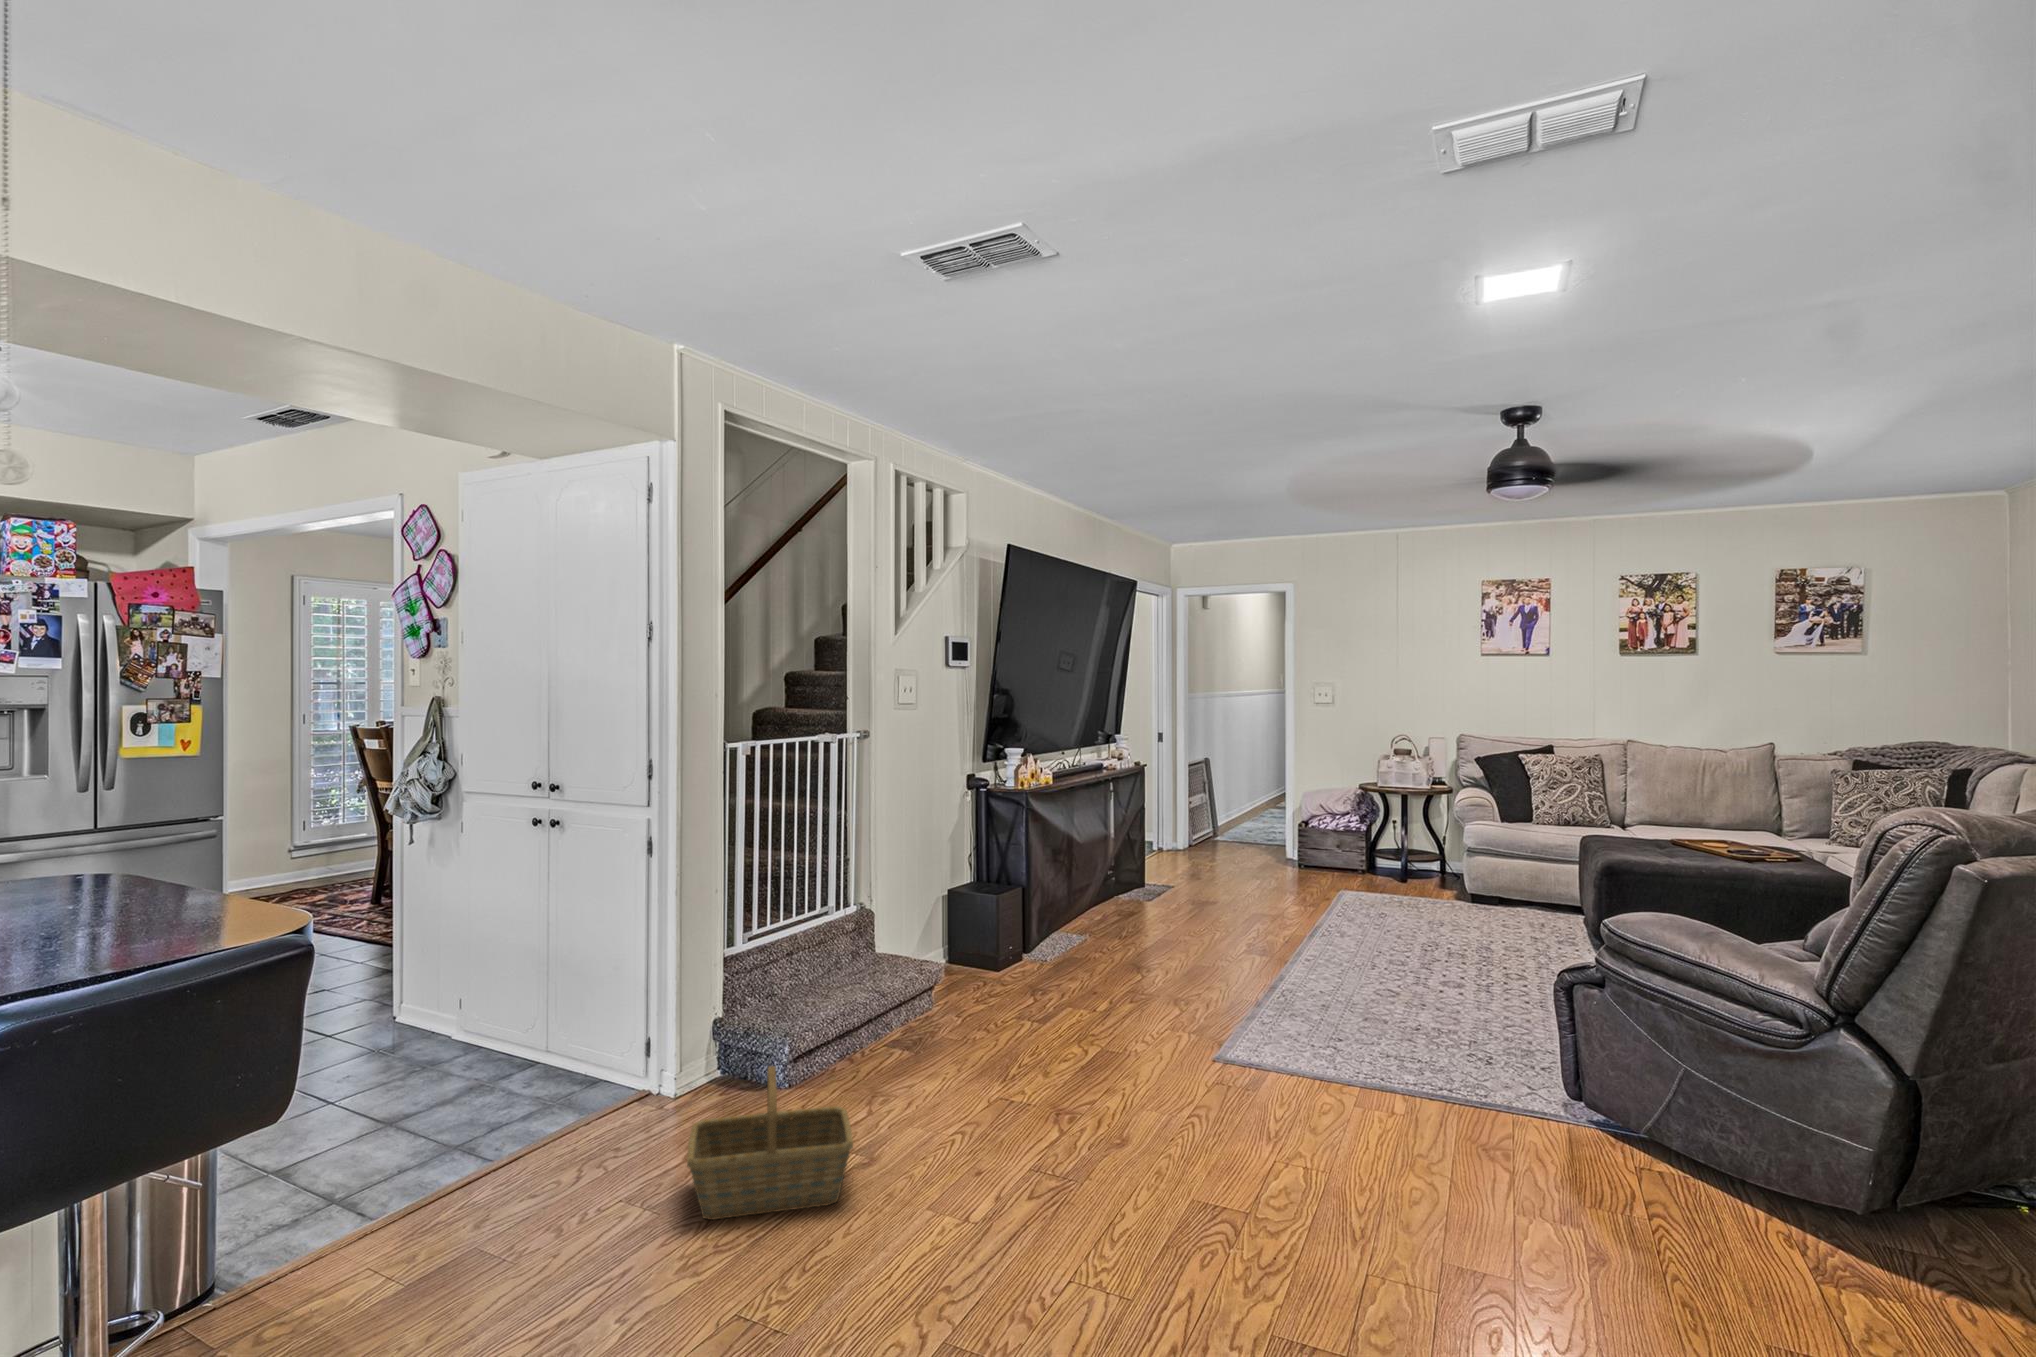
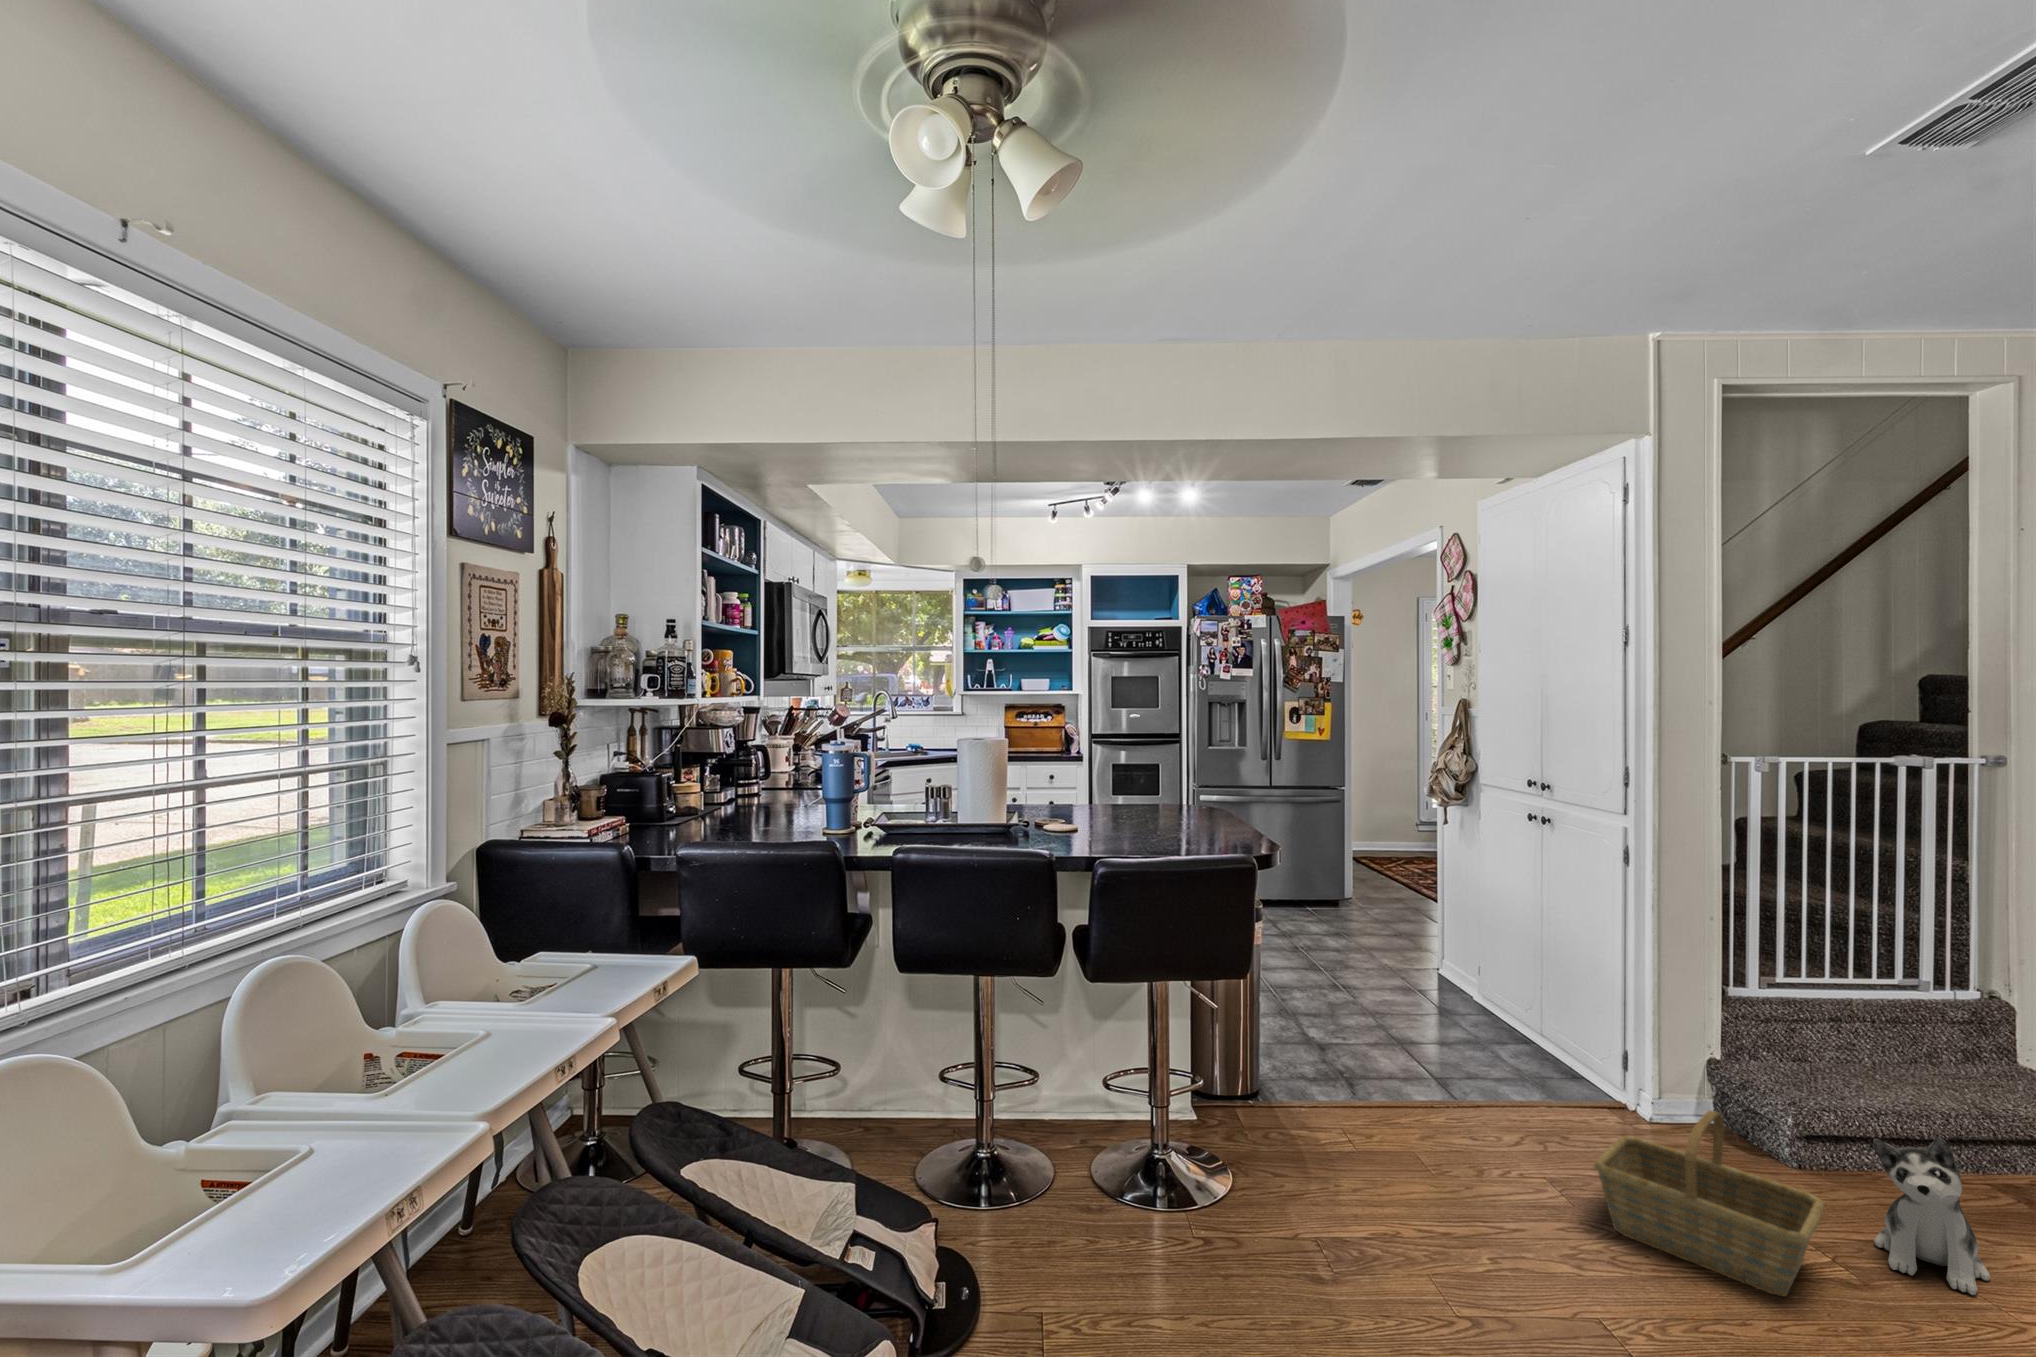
plush toy: none [860,1024,923,1141] -> present [1873,1138,1990,1295]

